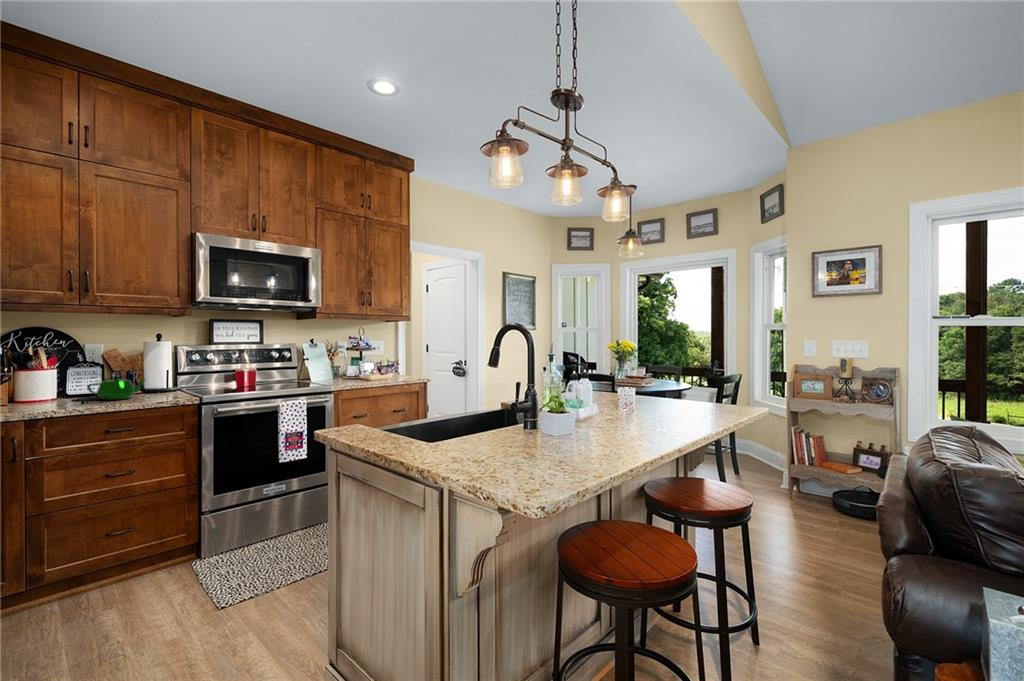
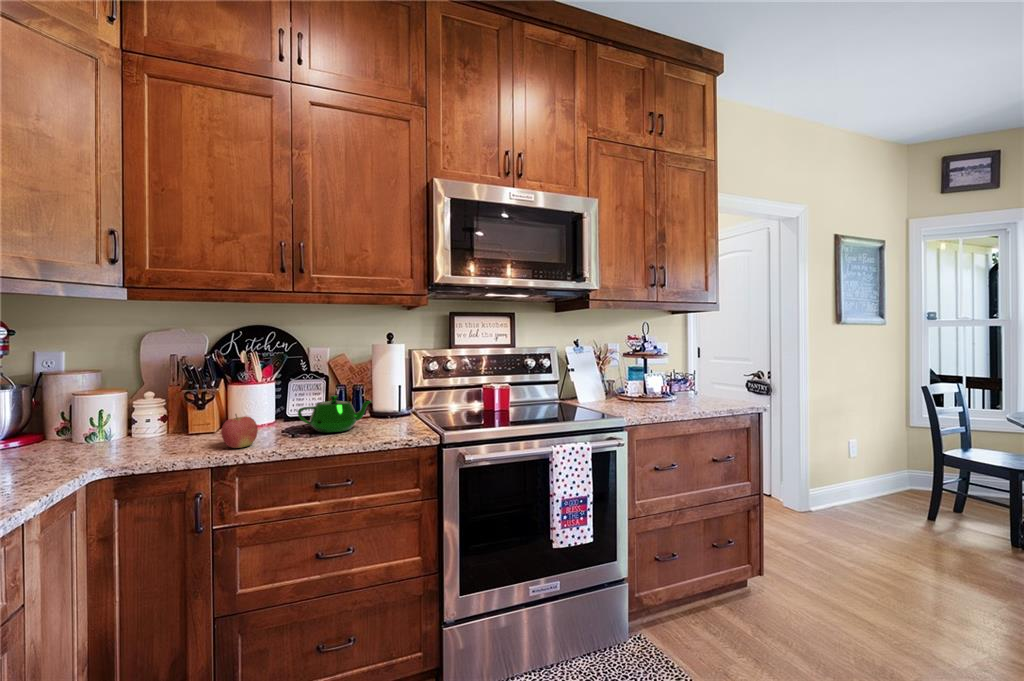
apple: none [32,387,60,408] -> present [221,414,258,448]

